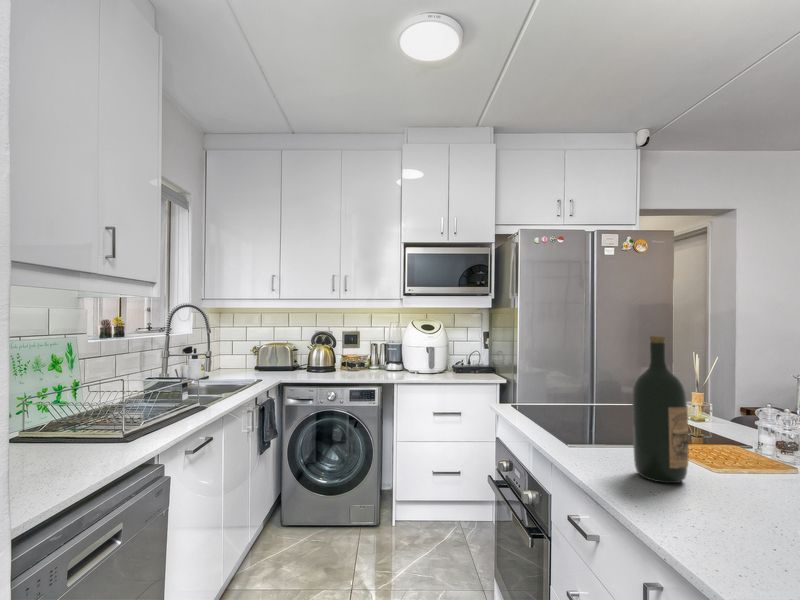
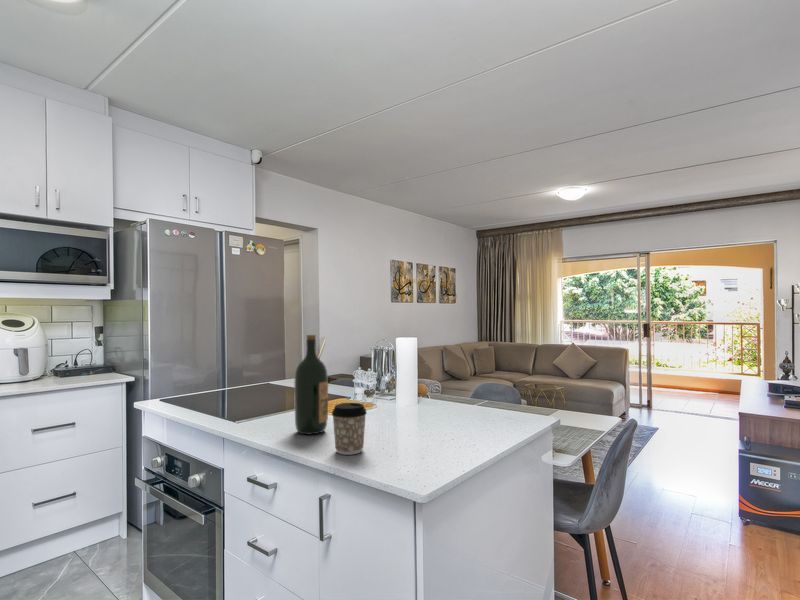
coffee cup: none [674,445,745,538] -> present [332,403,367,455]

